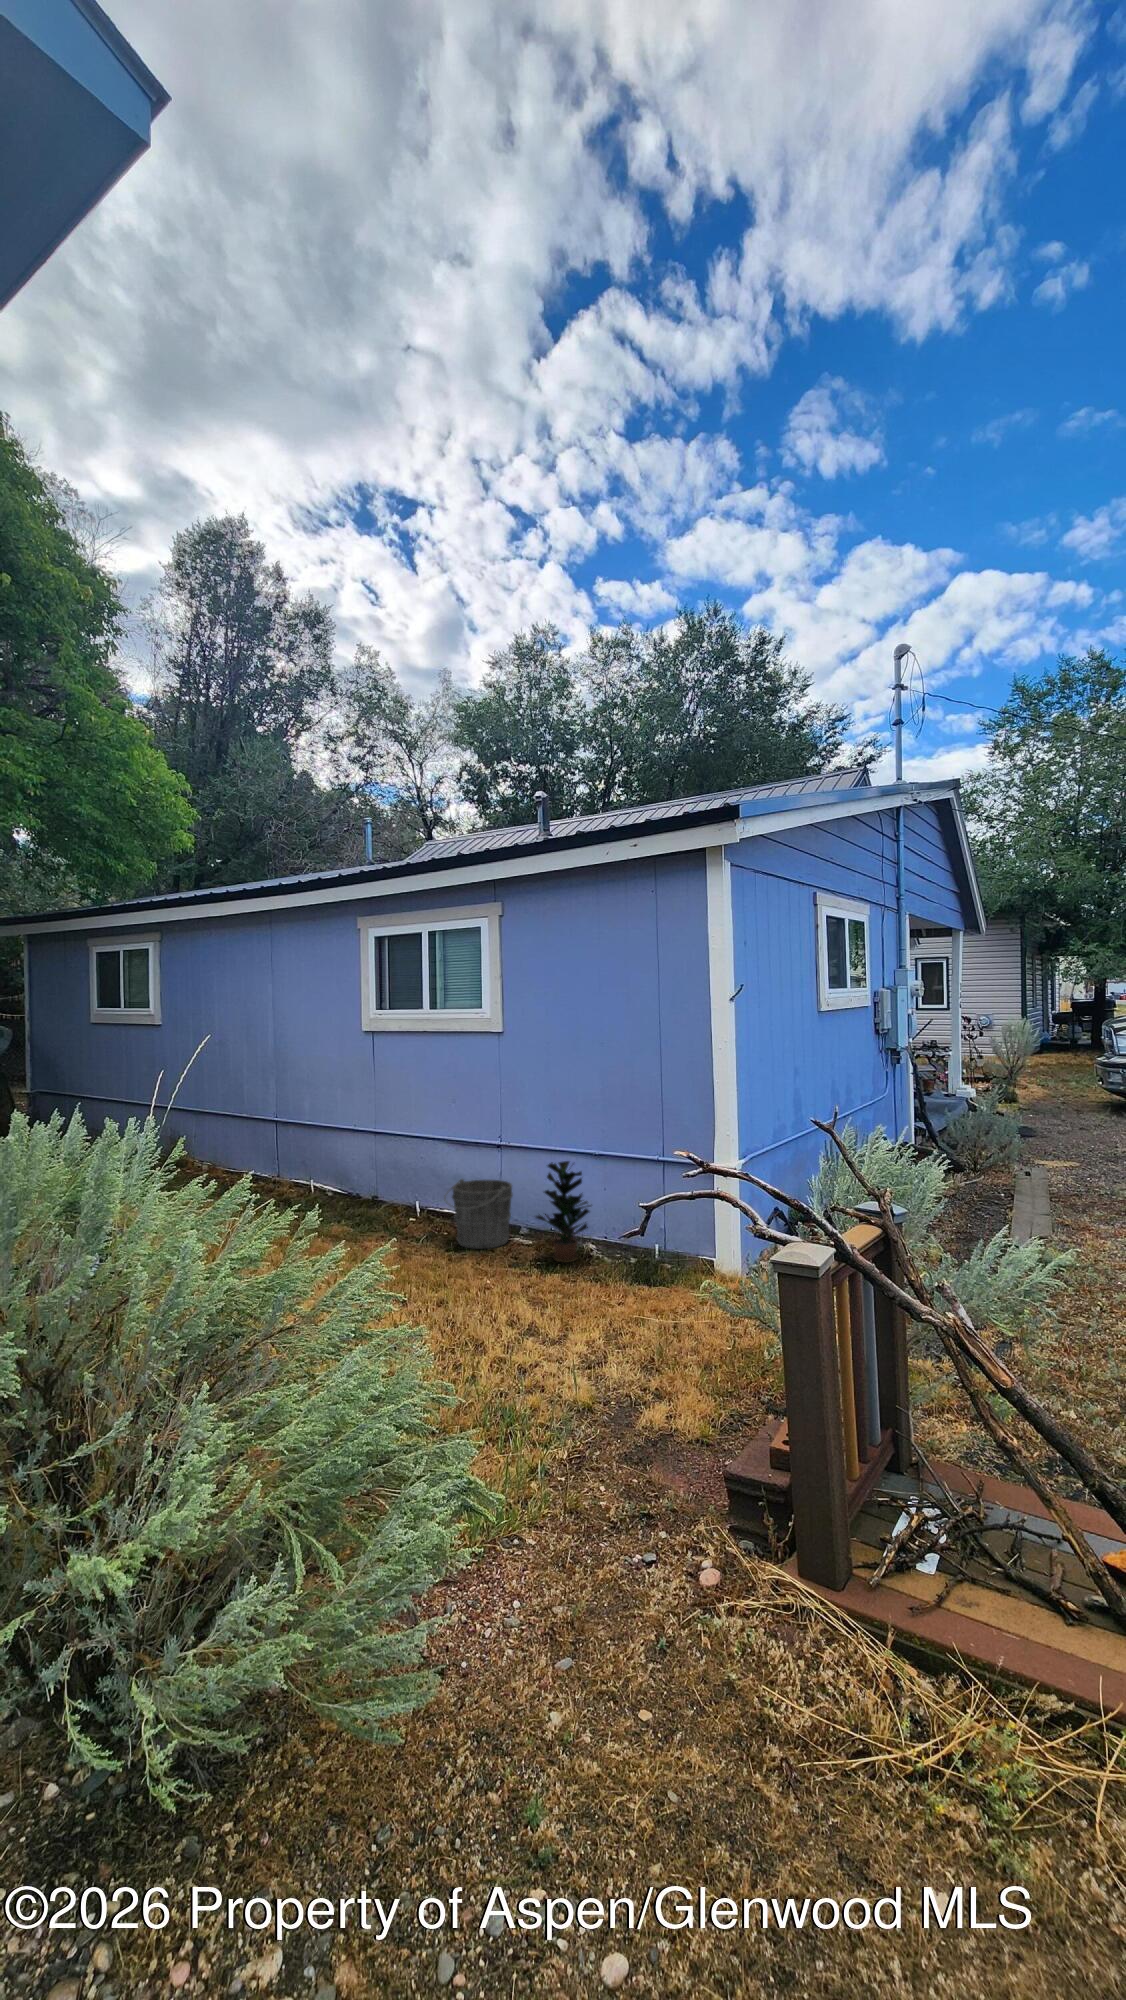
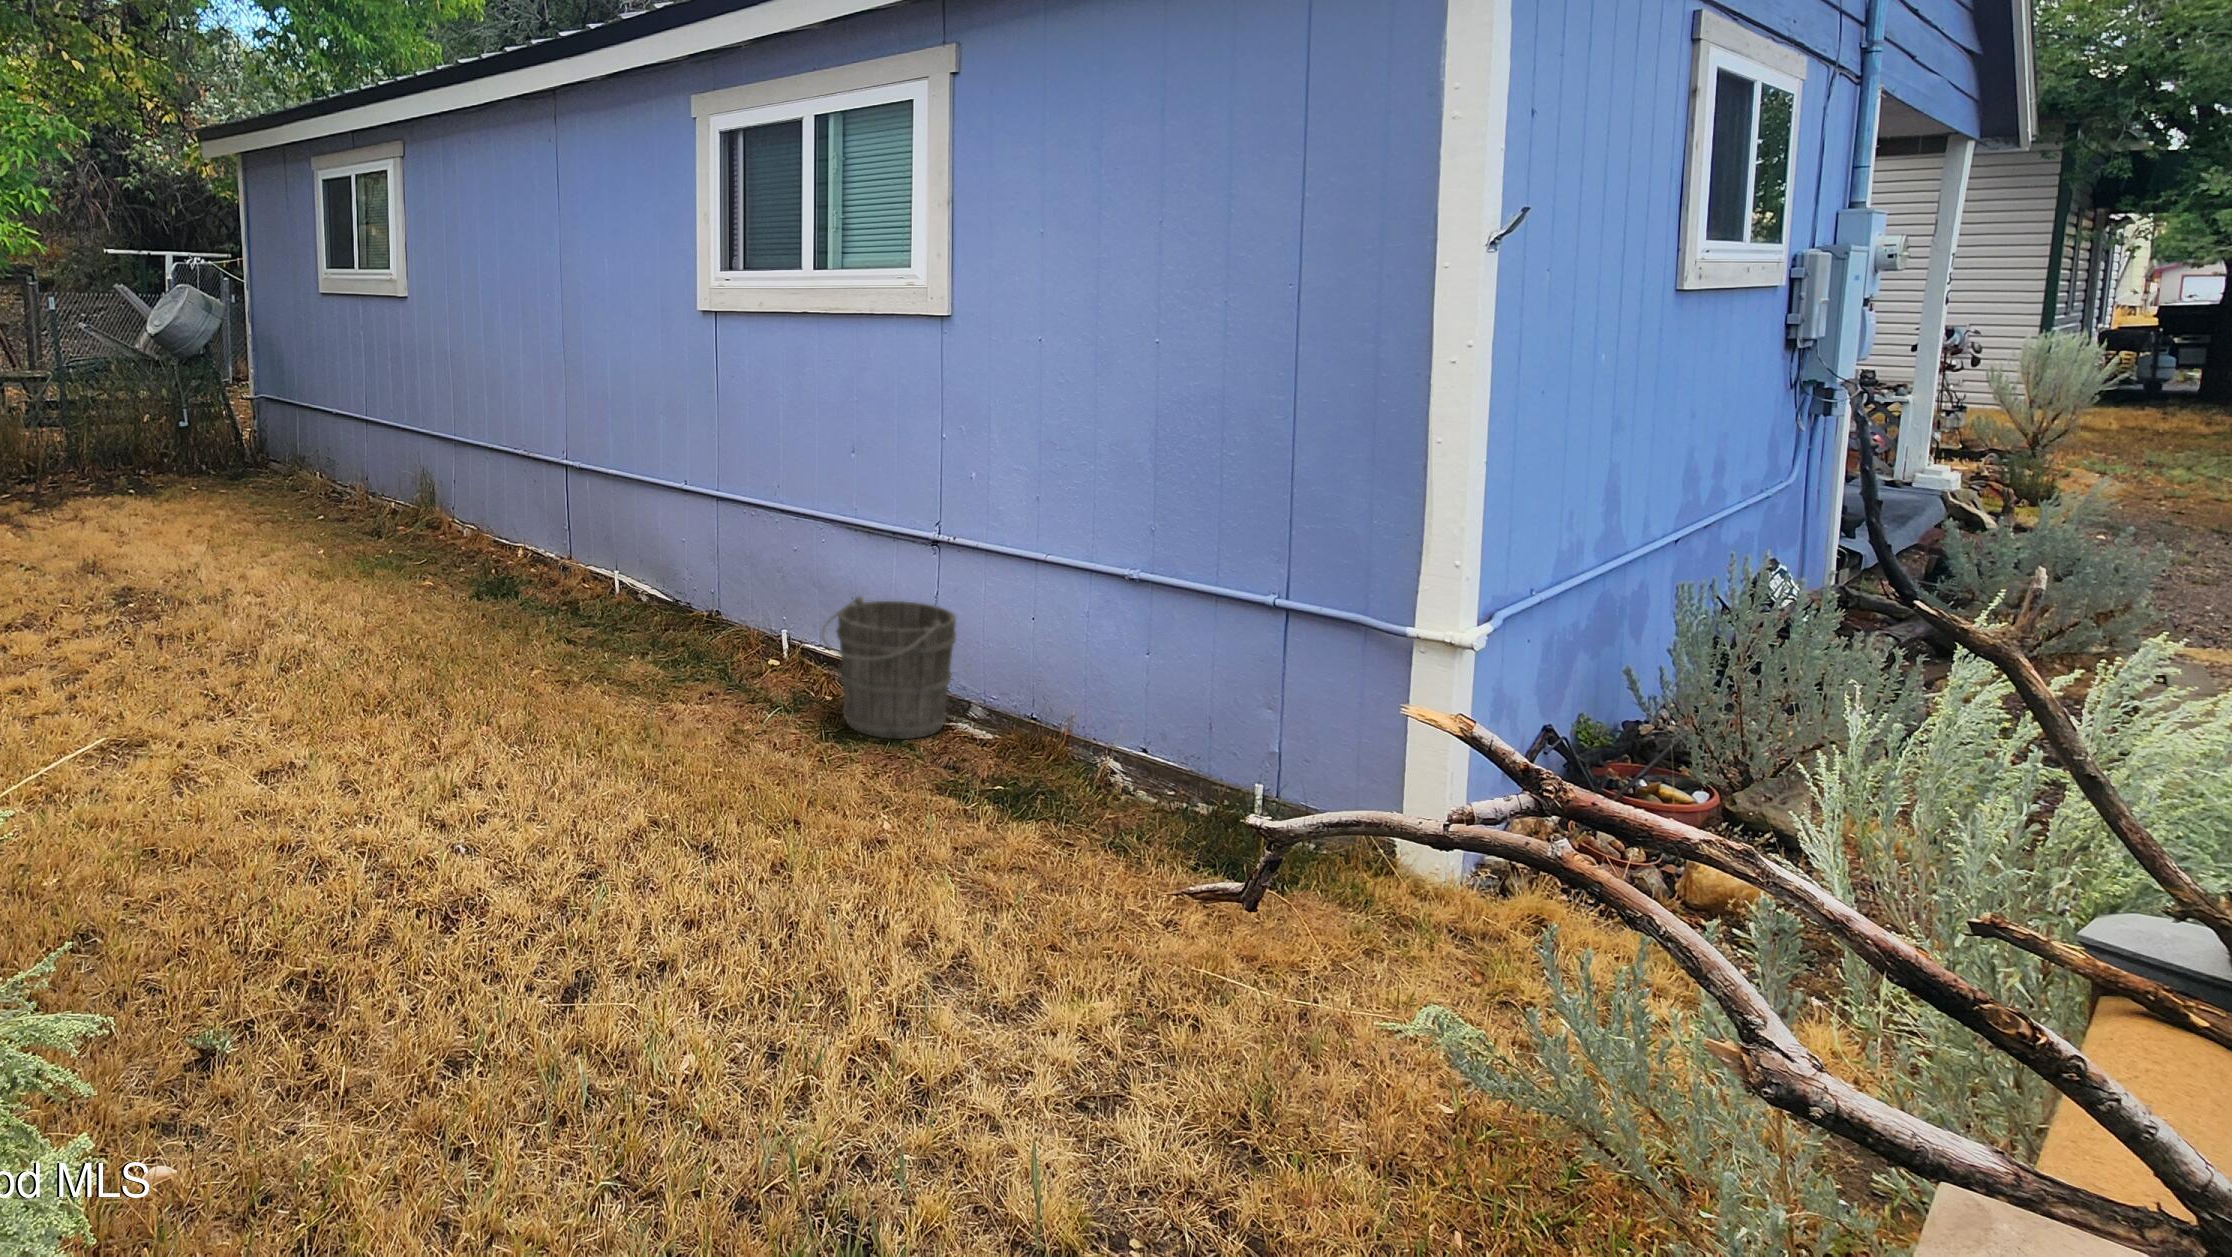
potted plant: present [536,1161,591,1262] -> none [994,583,1121,793]

